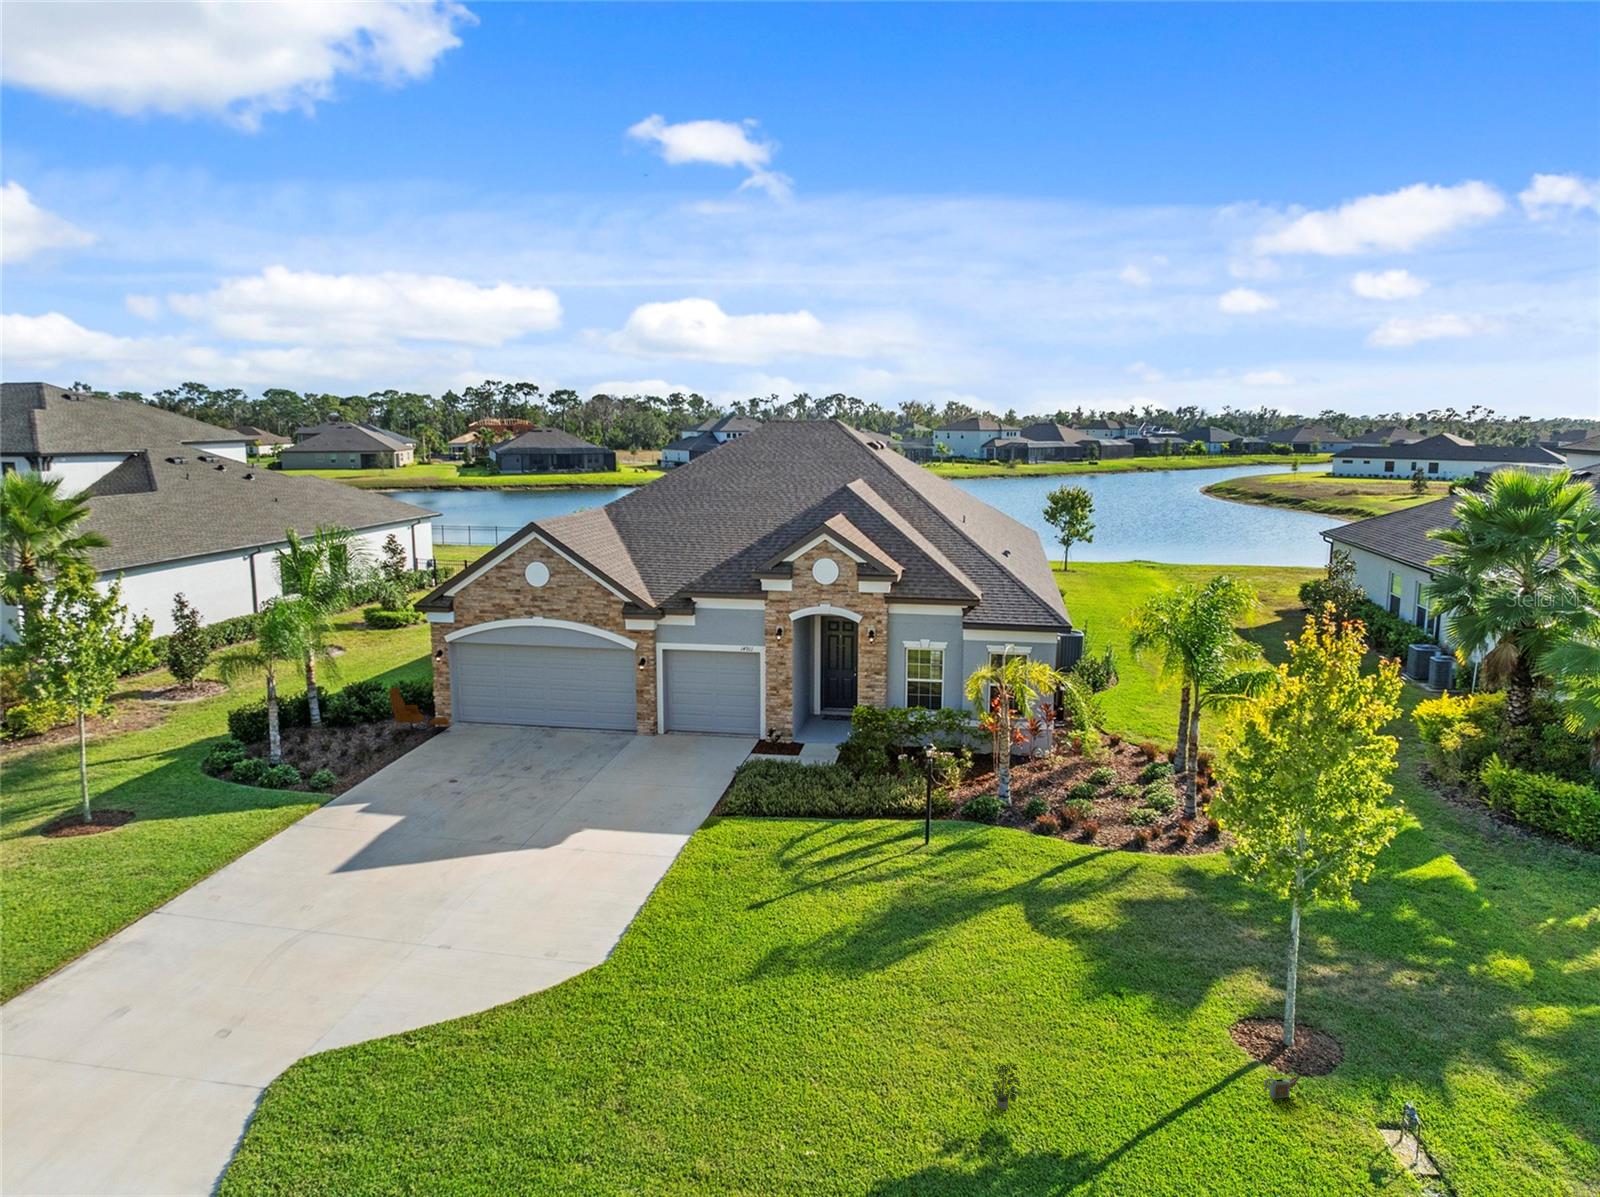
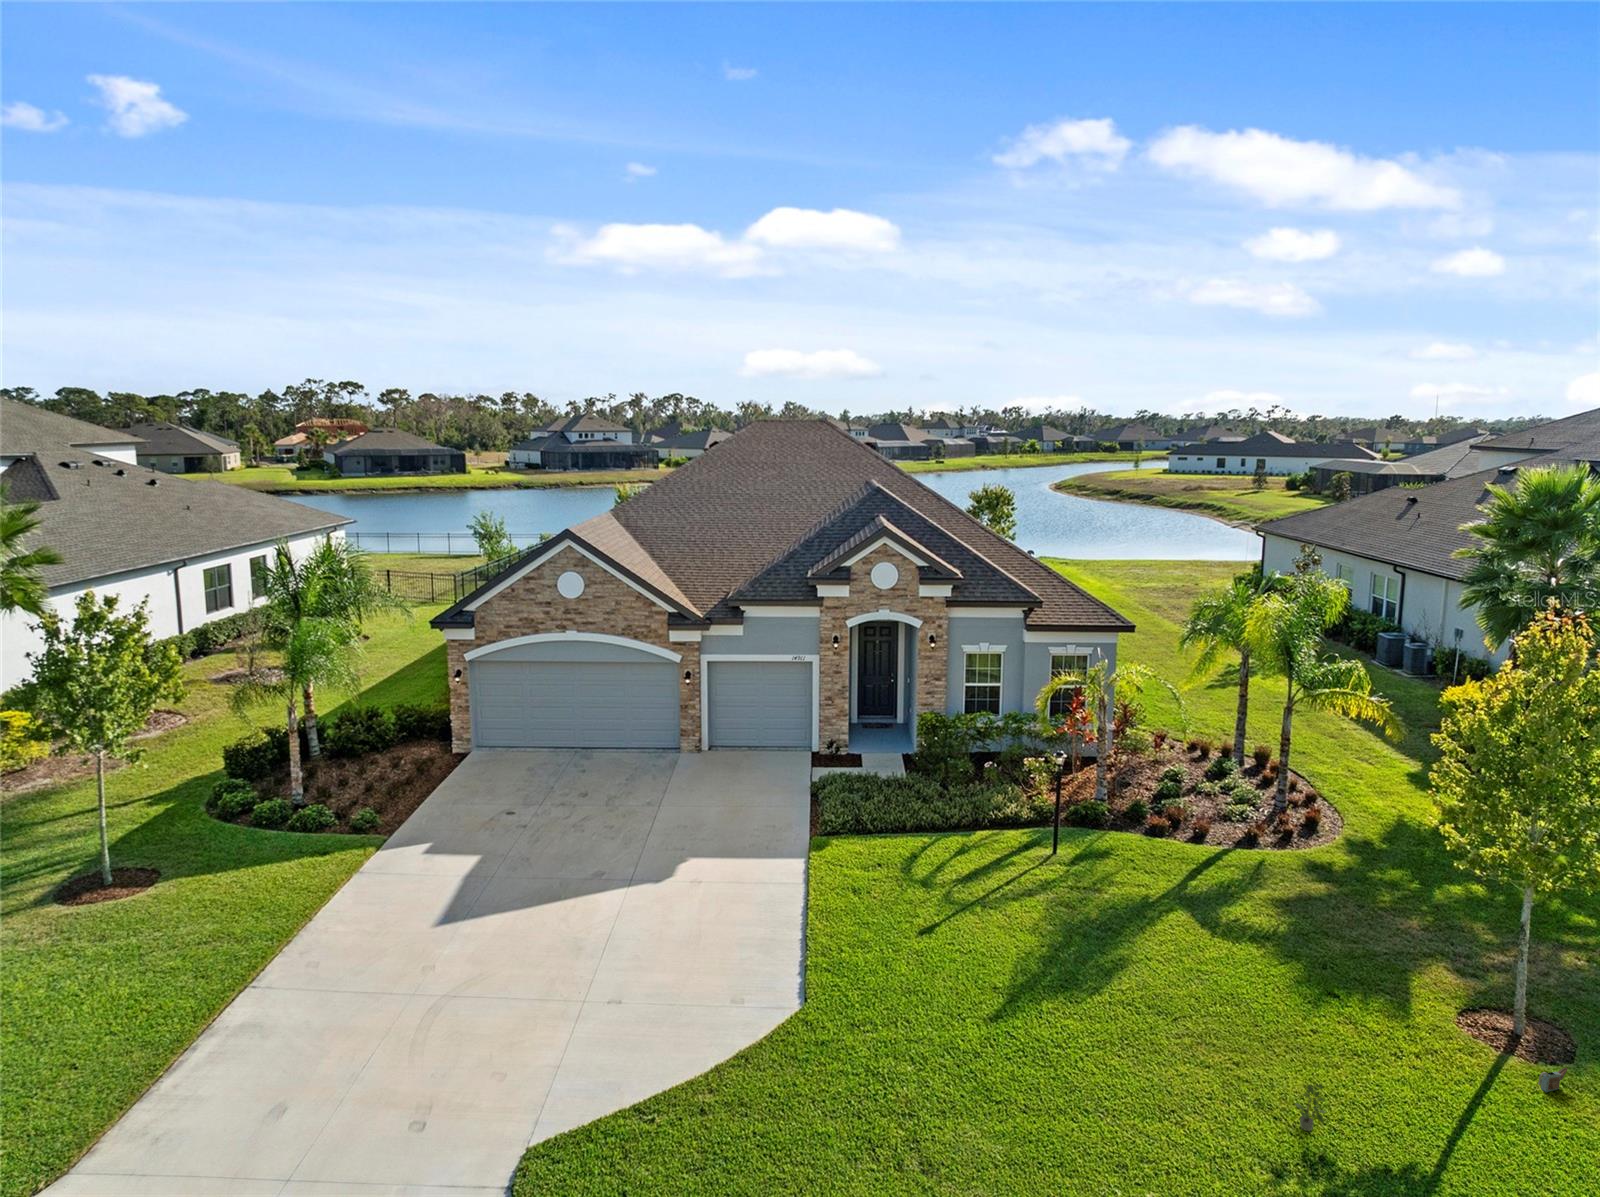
lounge chair: present [388,687,449,735] -> none [408,711,476,765]

